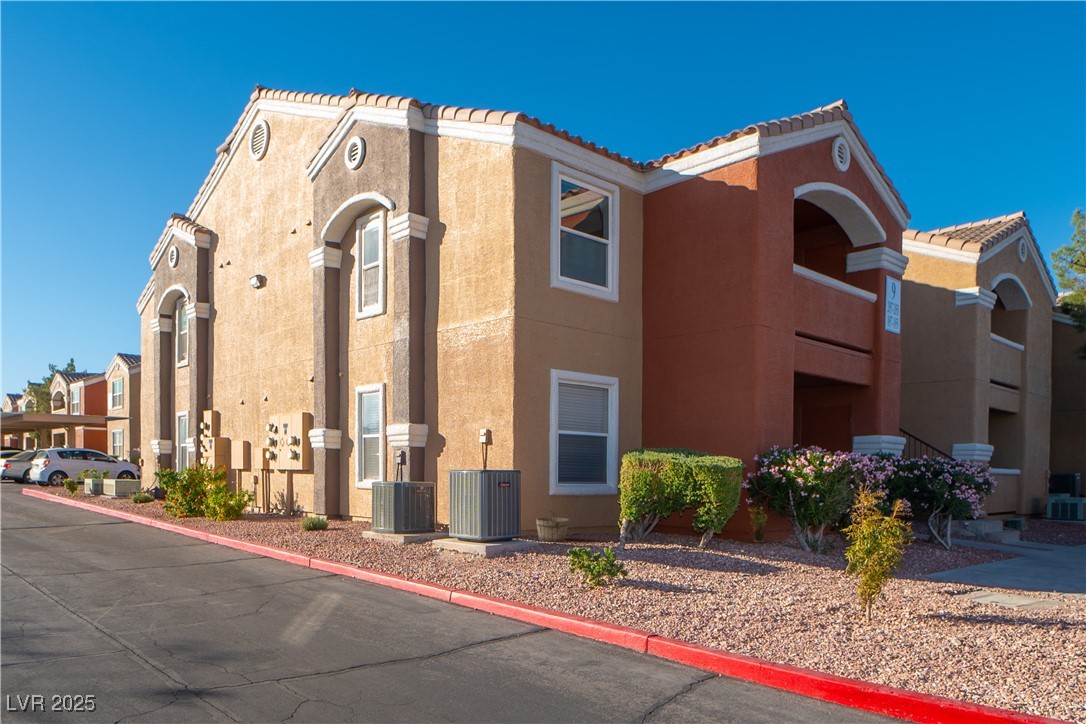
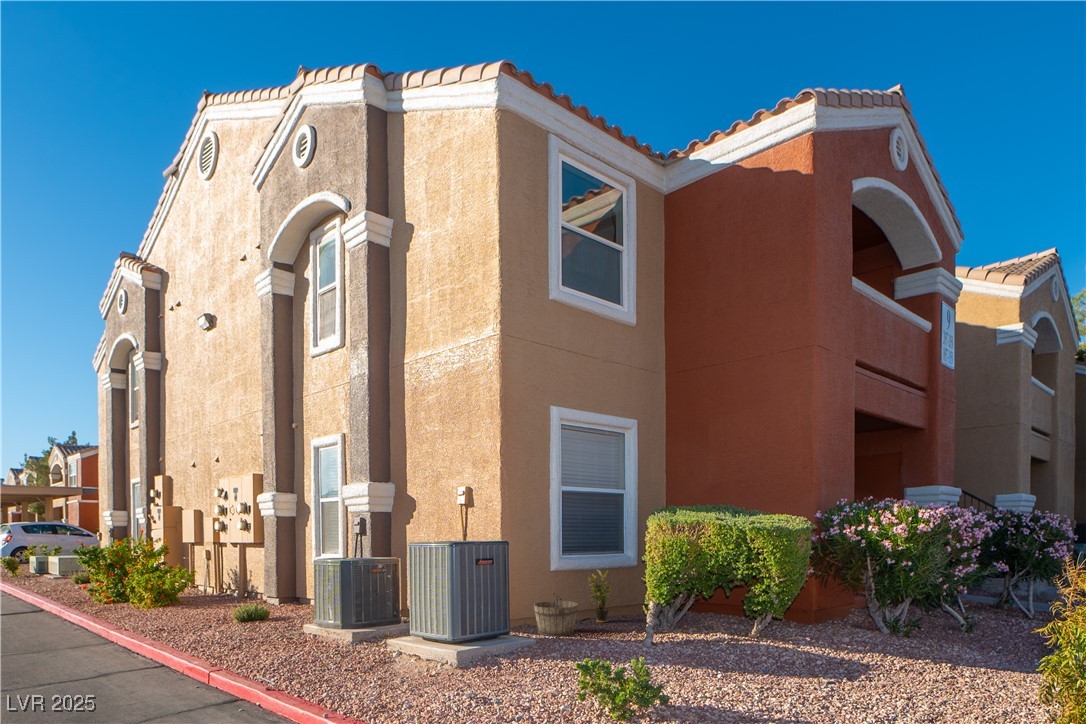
potted plant: present [749,507,767,542] -> present [588,570,611,623]

